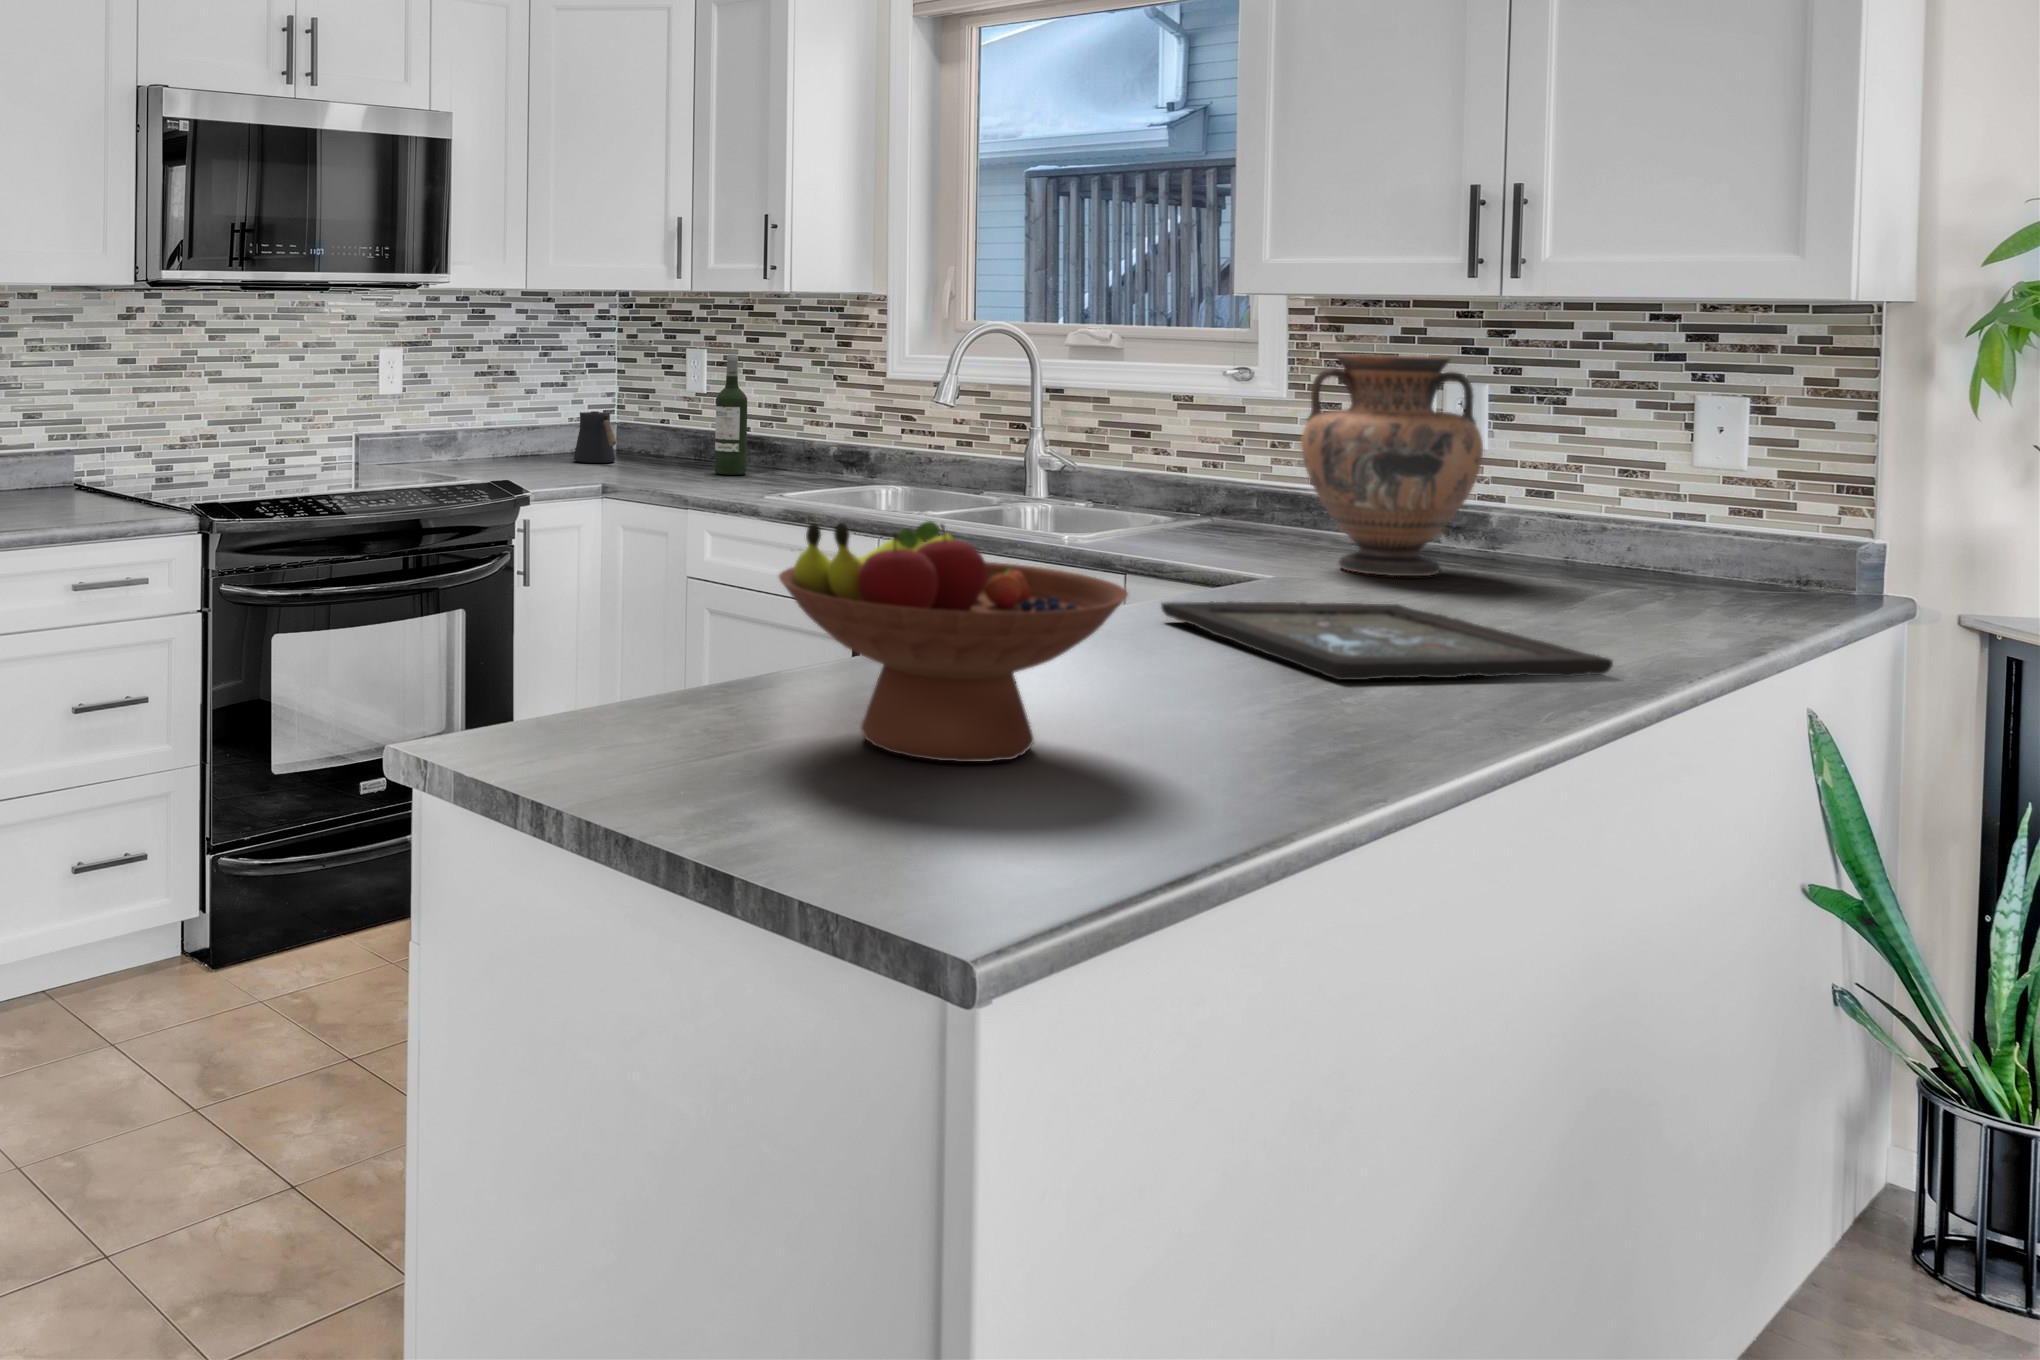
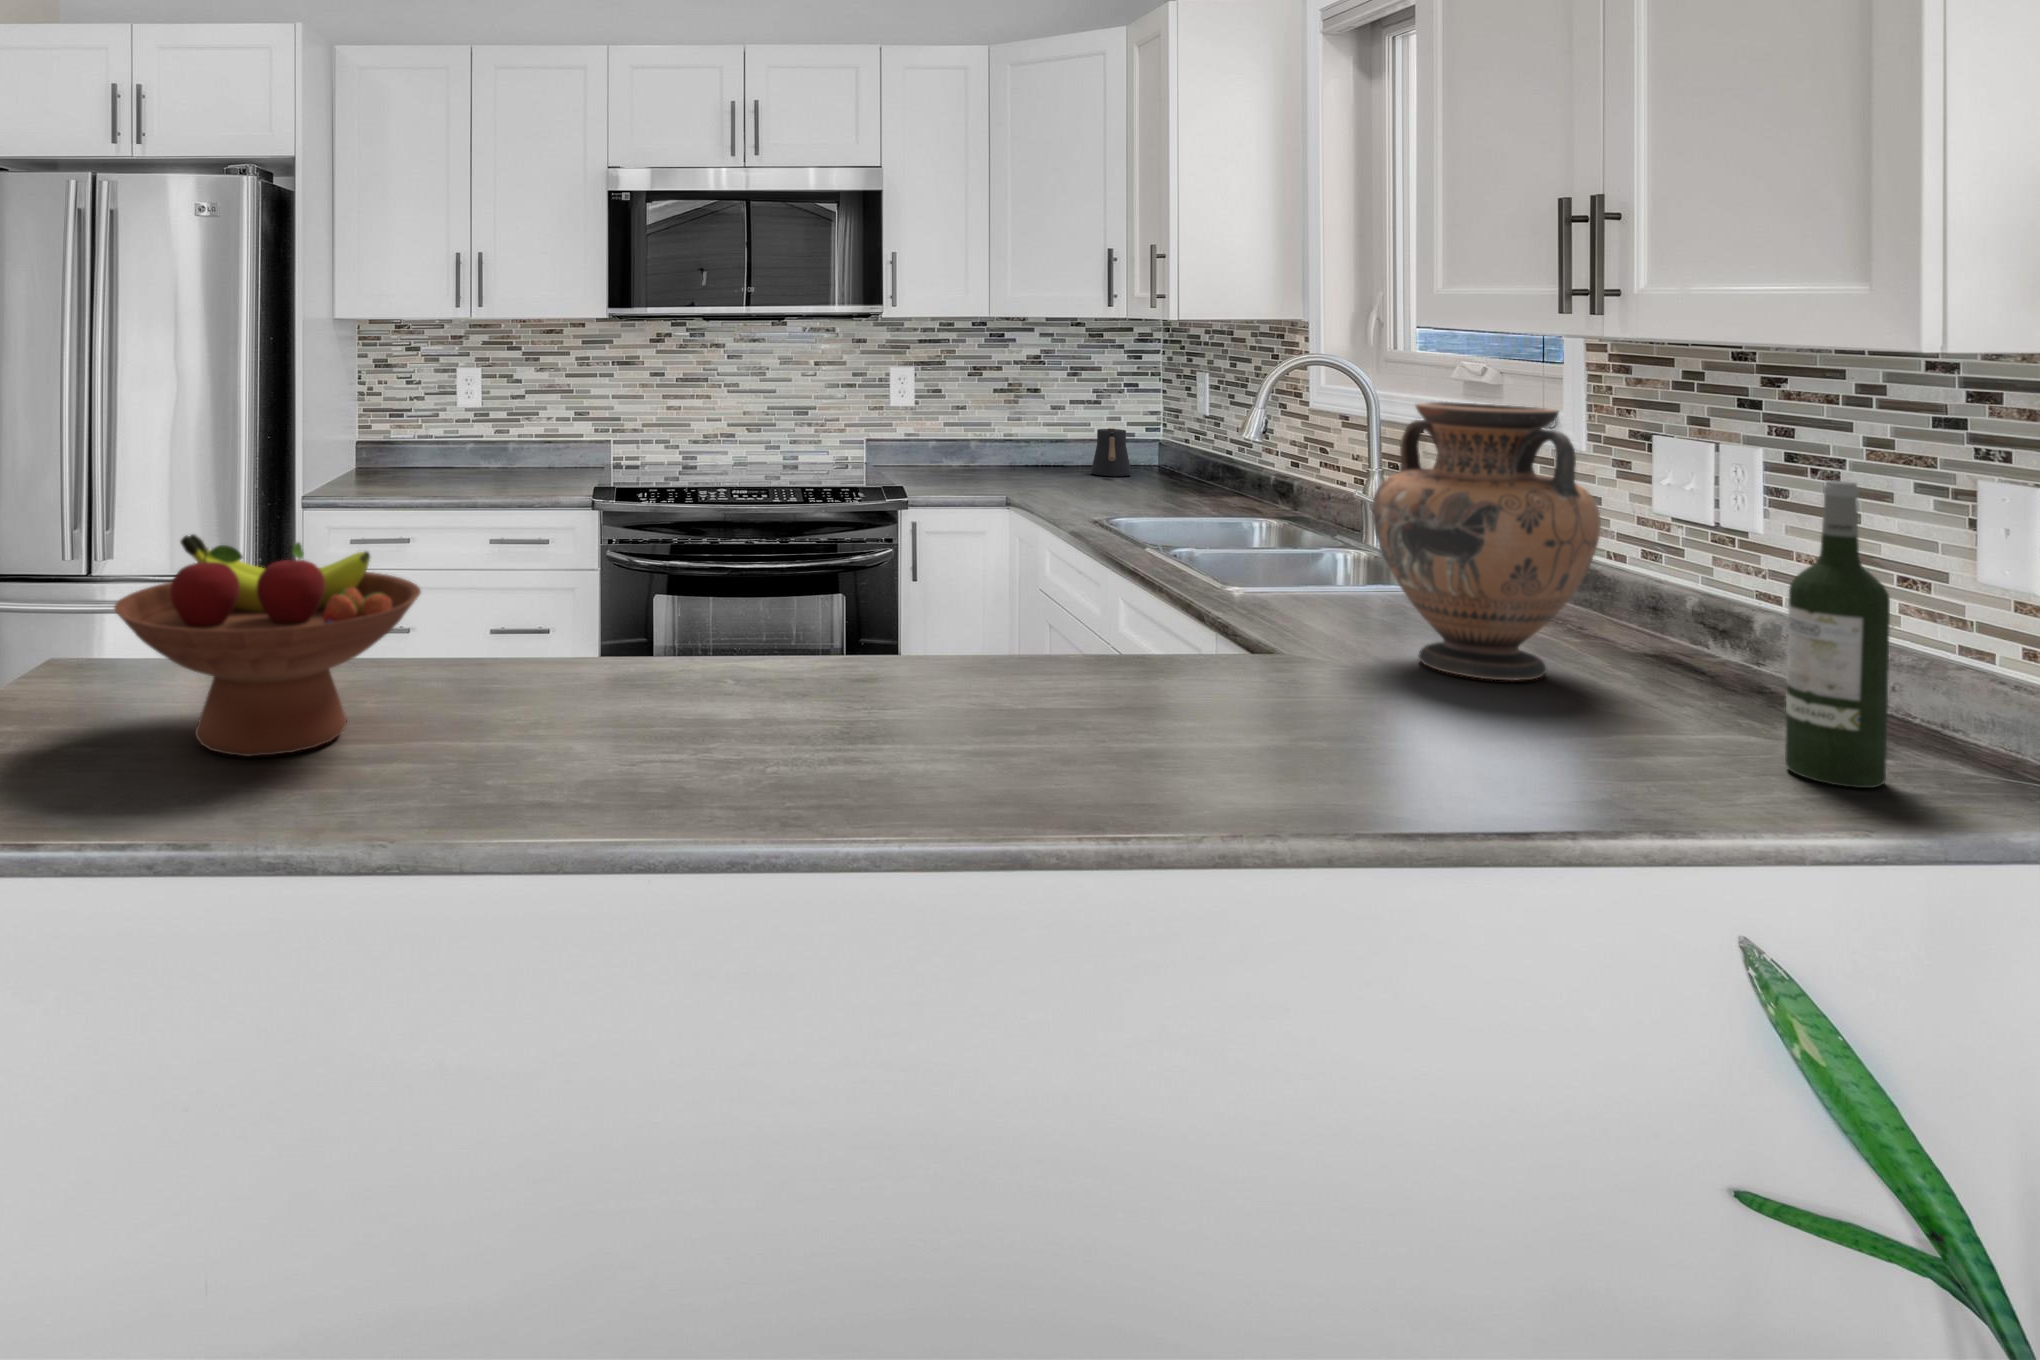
wine bottle: present [715,355,747,475] -> present [1785,480,1890,788]
tray: present [1161,601,1613,680] -> none [821,657,1226,814]

